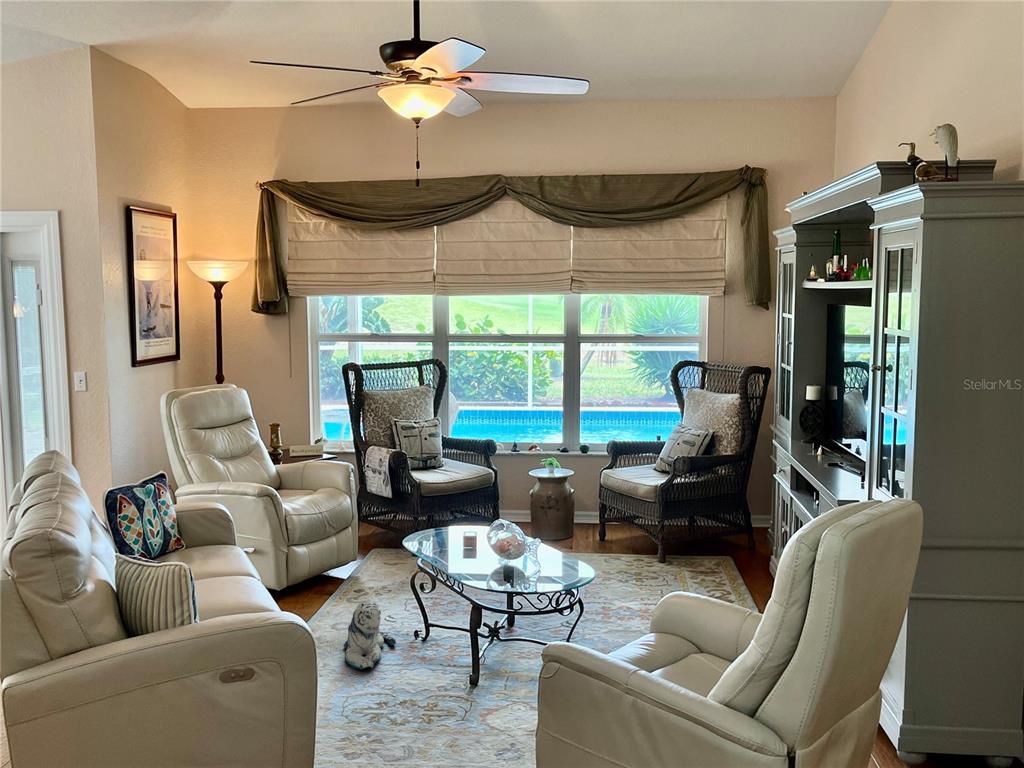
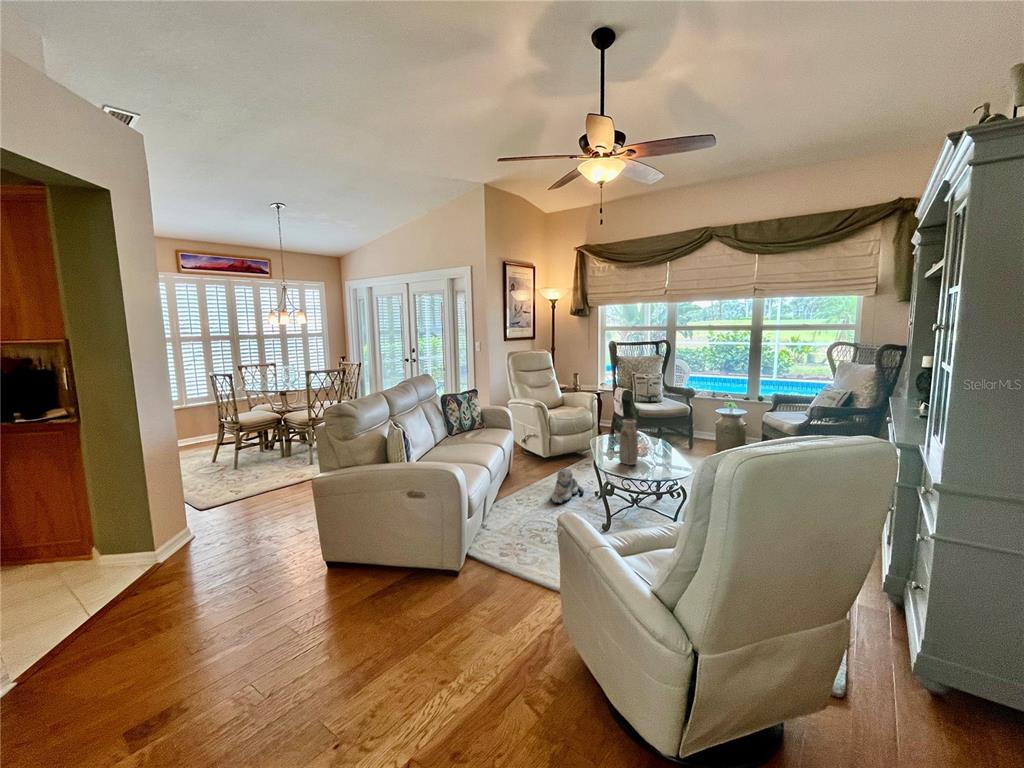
vase: none [490,504,519,579] -> present [619,419,638,465]

